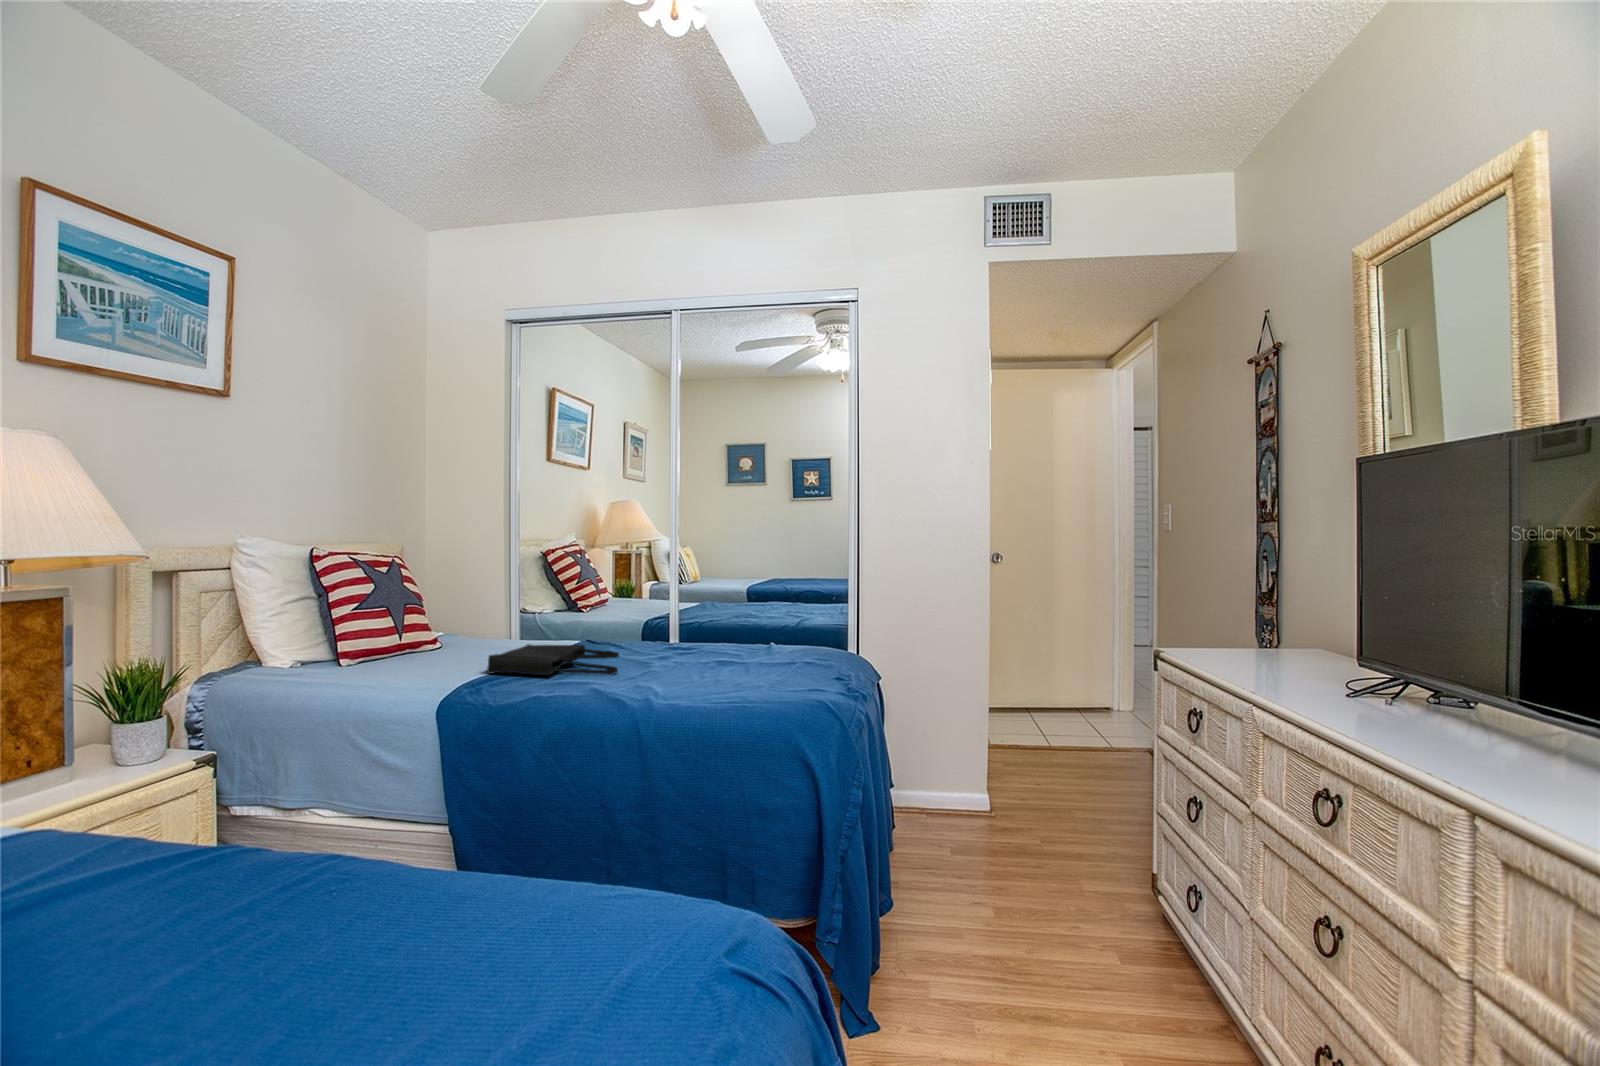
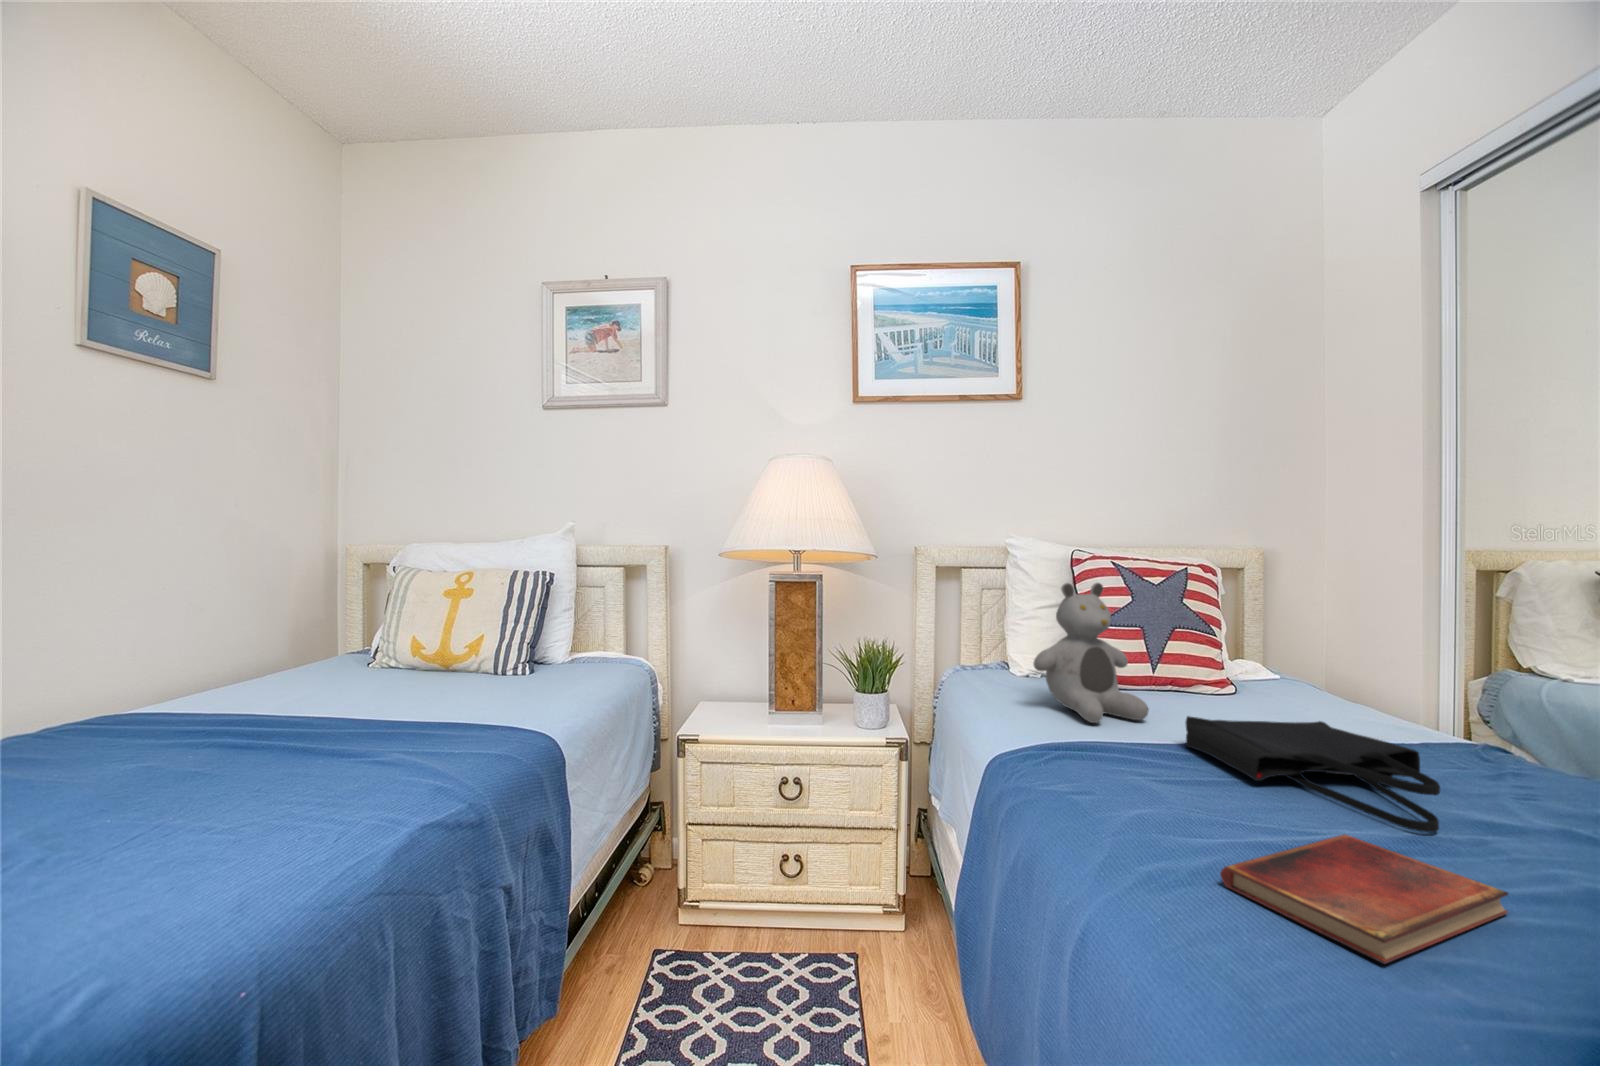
teddy bear: none [365,577,444,677] -> present [1033,583,1148,723]
diary: none [612,677,678,706] -> present [1220,834,1508,964]

